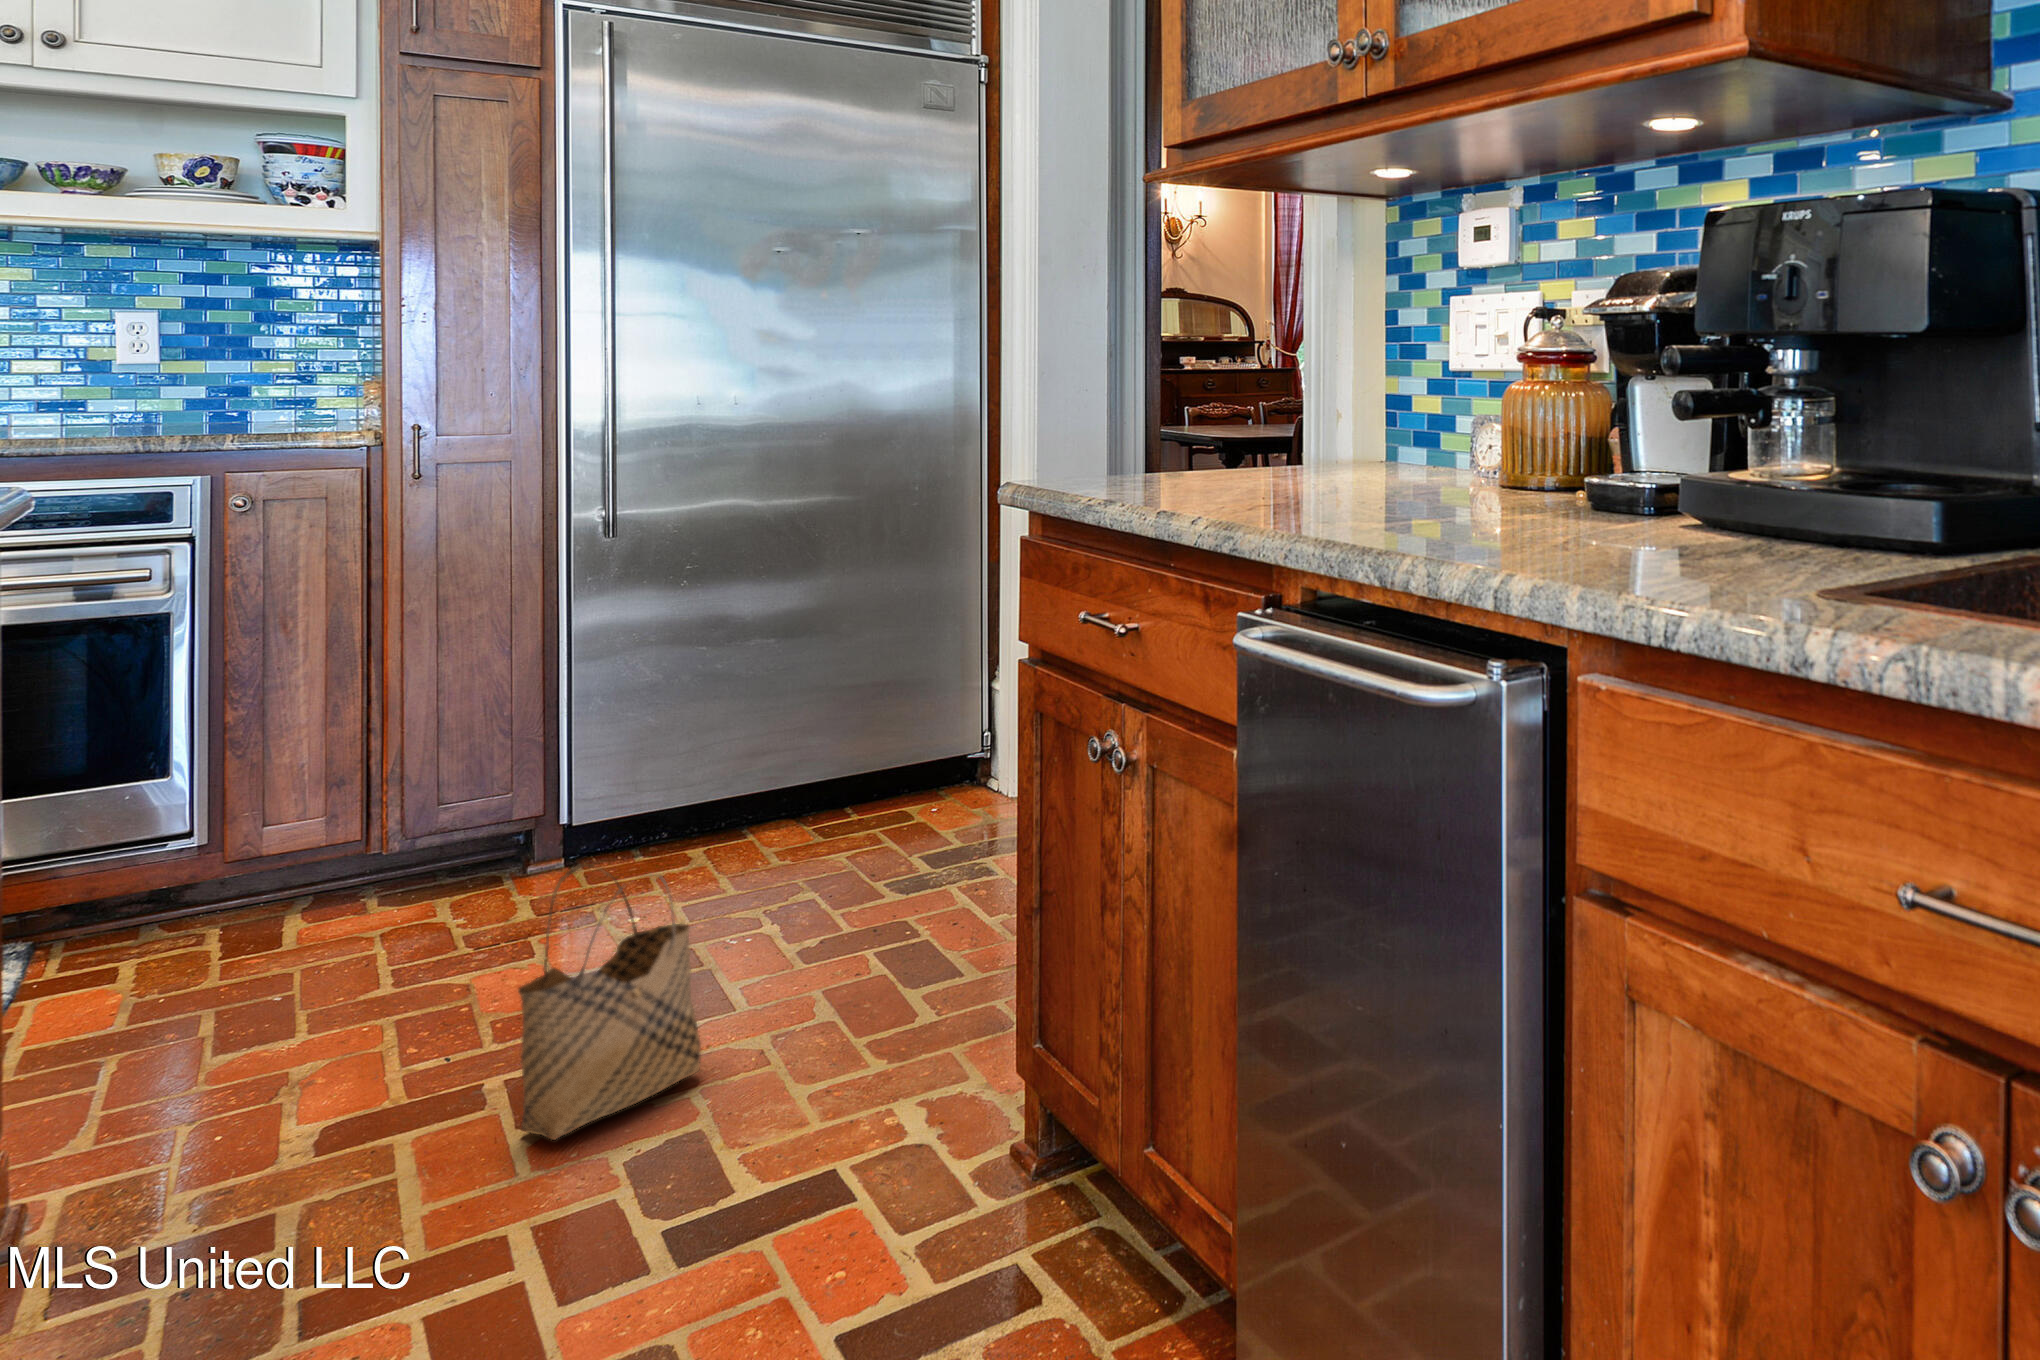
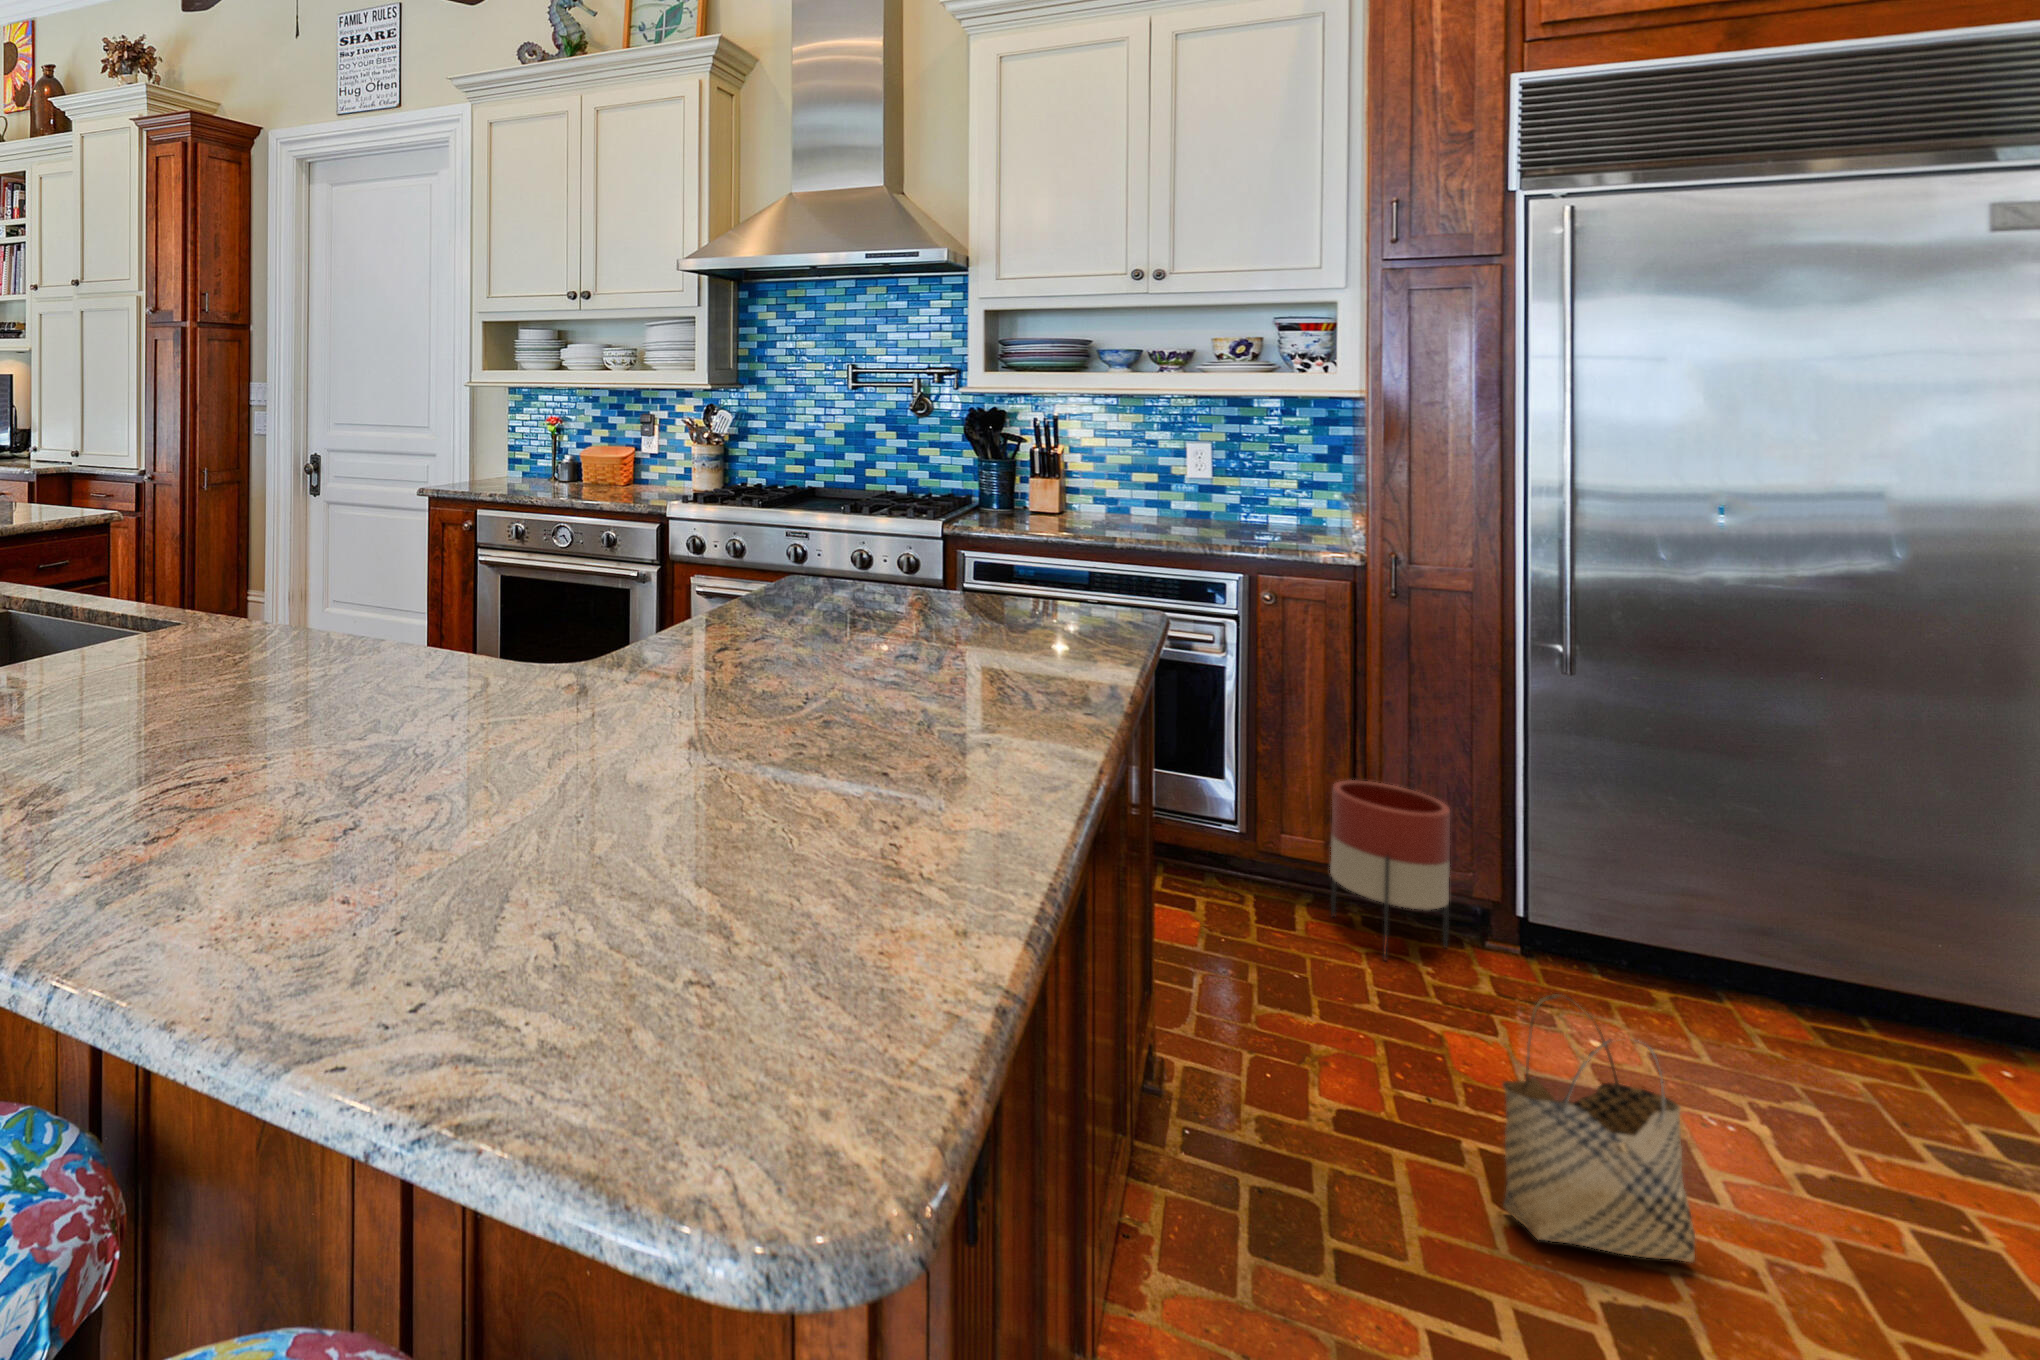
planter: none [335,720,489,938] -> present [1330,780,1450,960]

